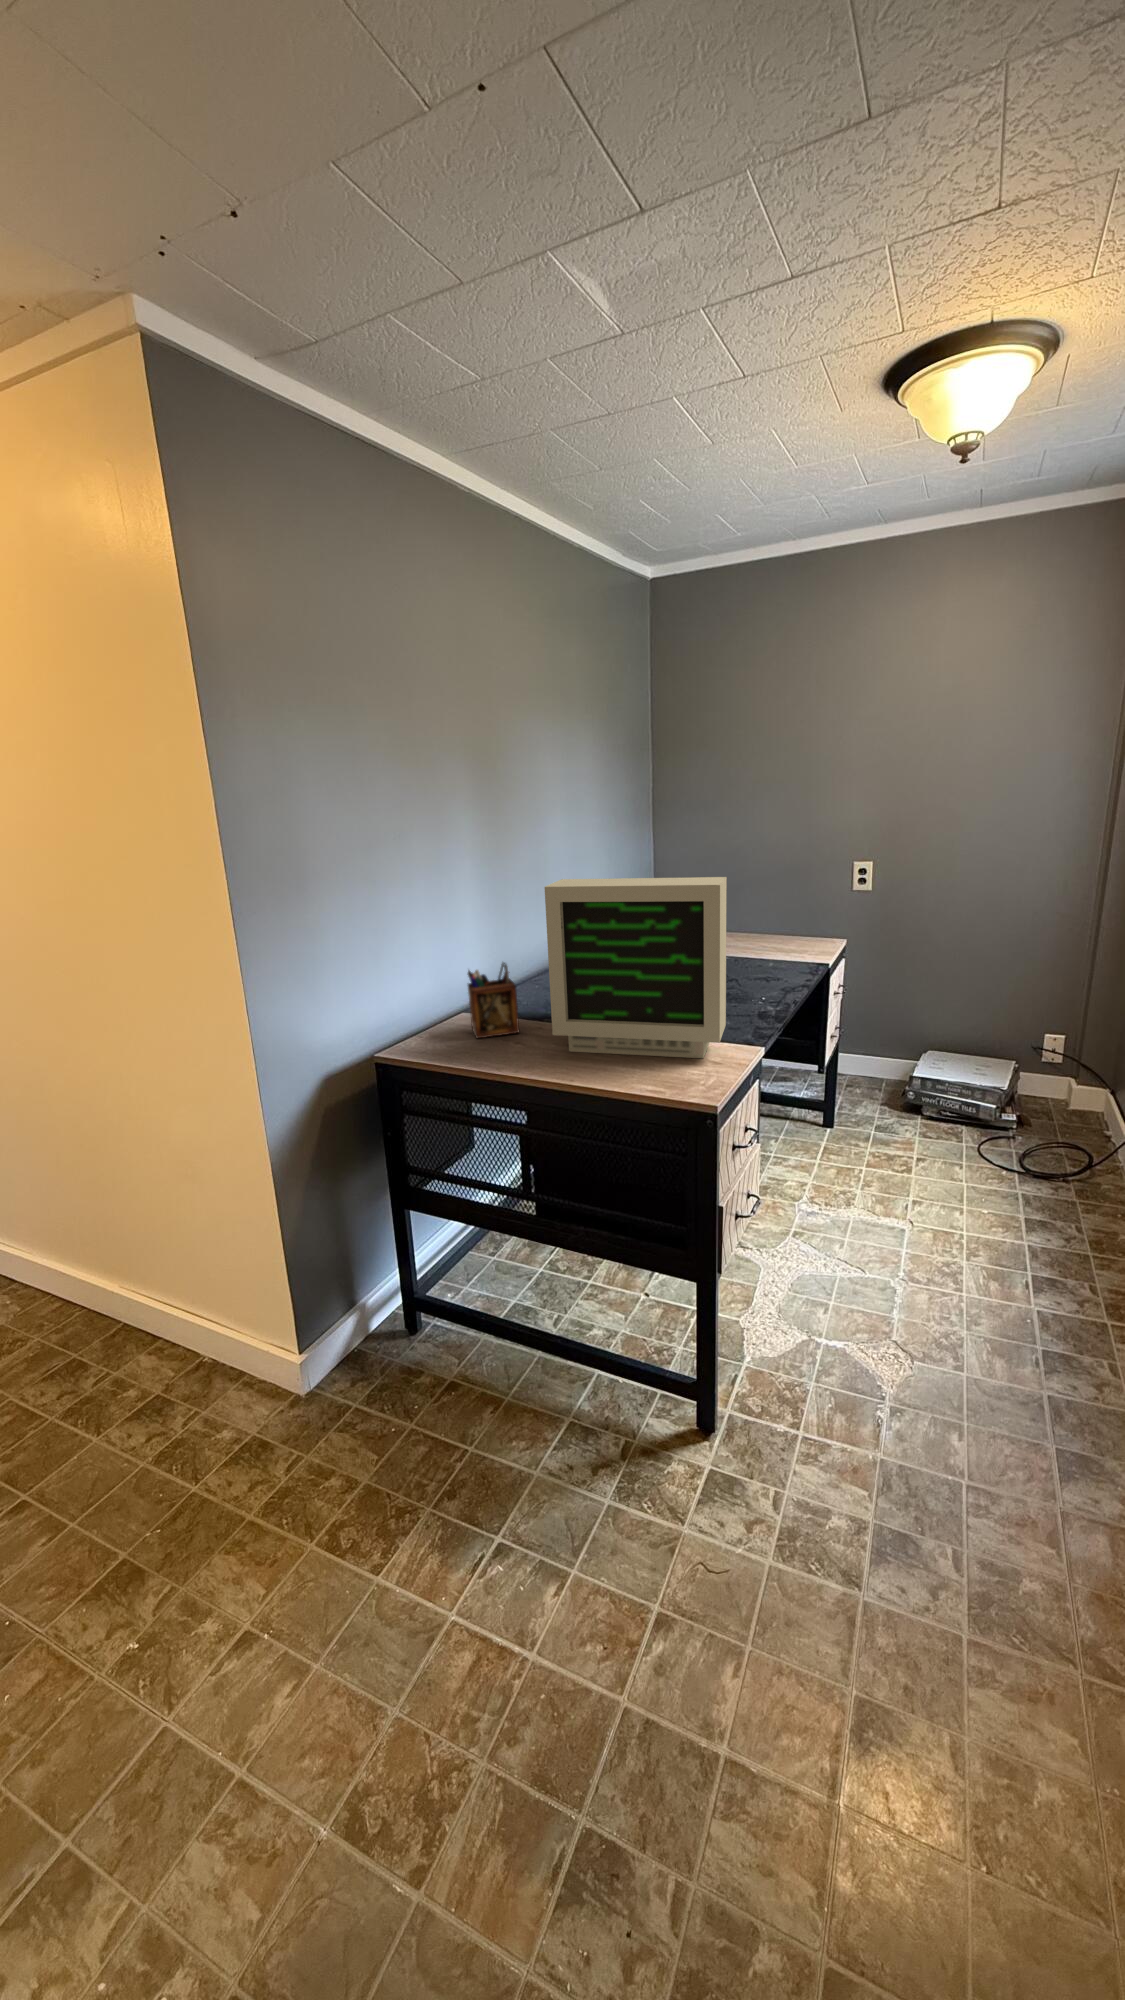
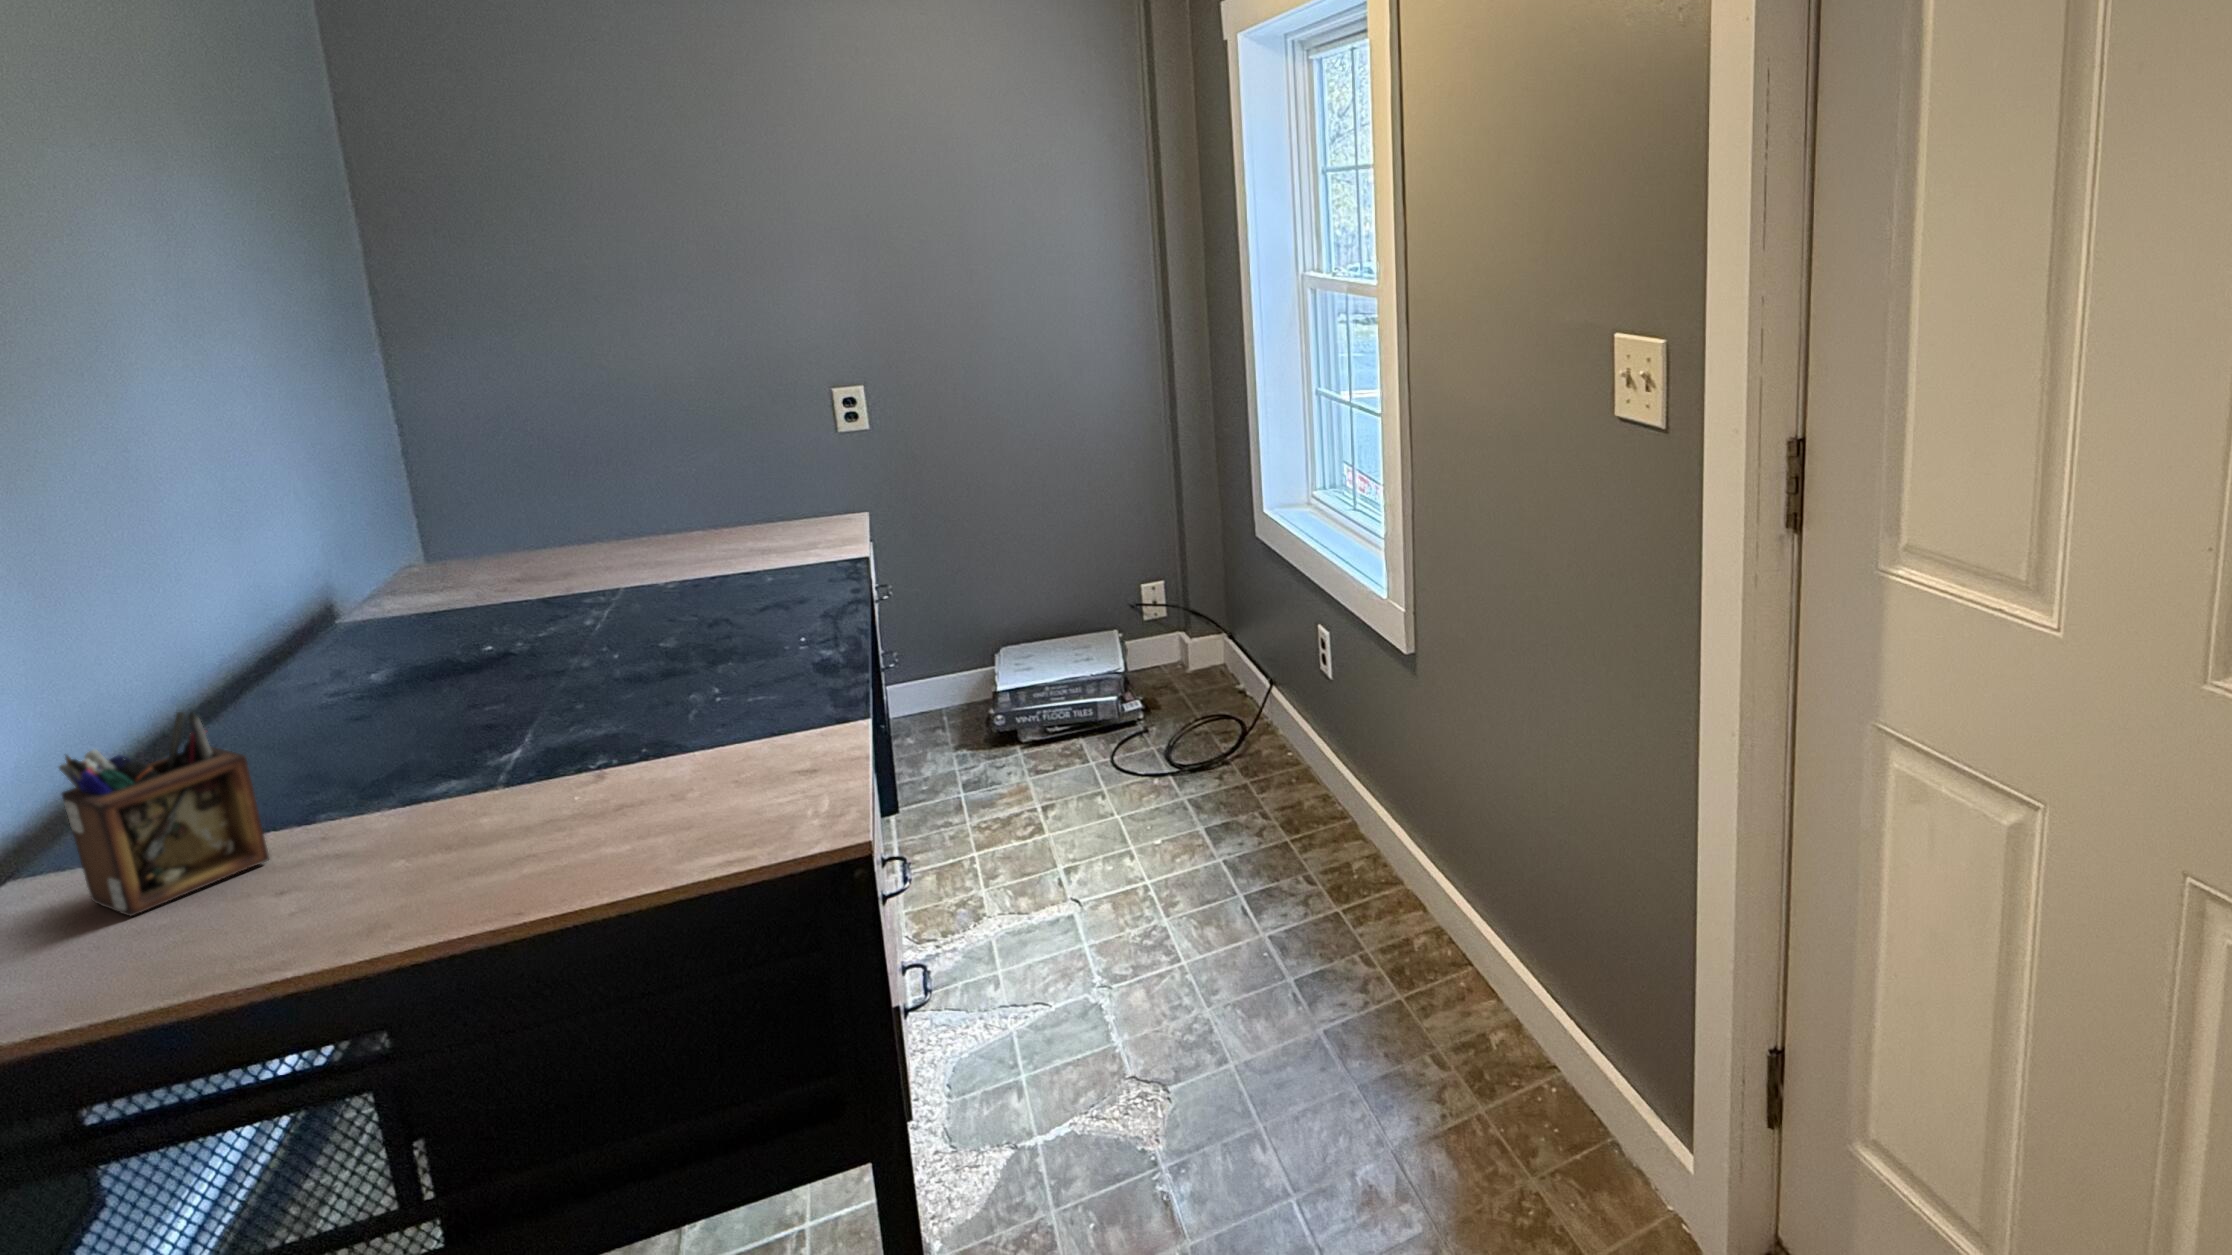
computer monitor: present [544,877,727,1058] -> none [350,450,813,852]

